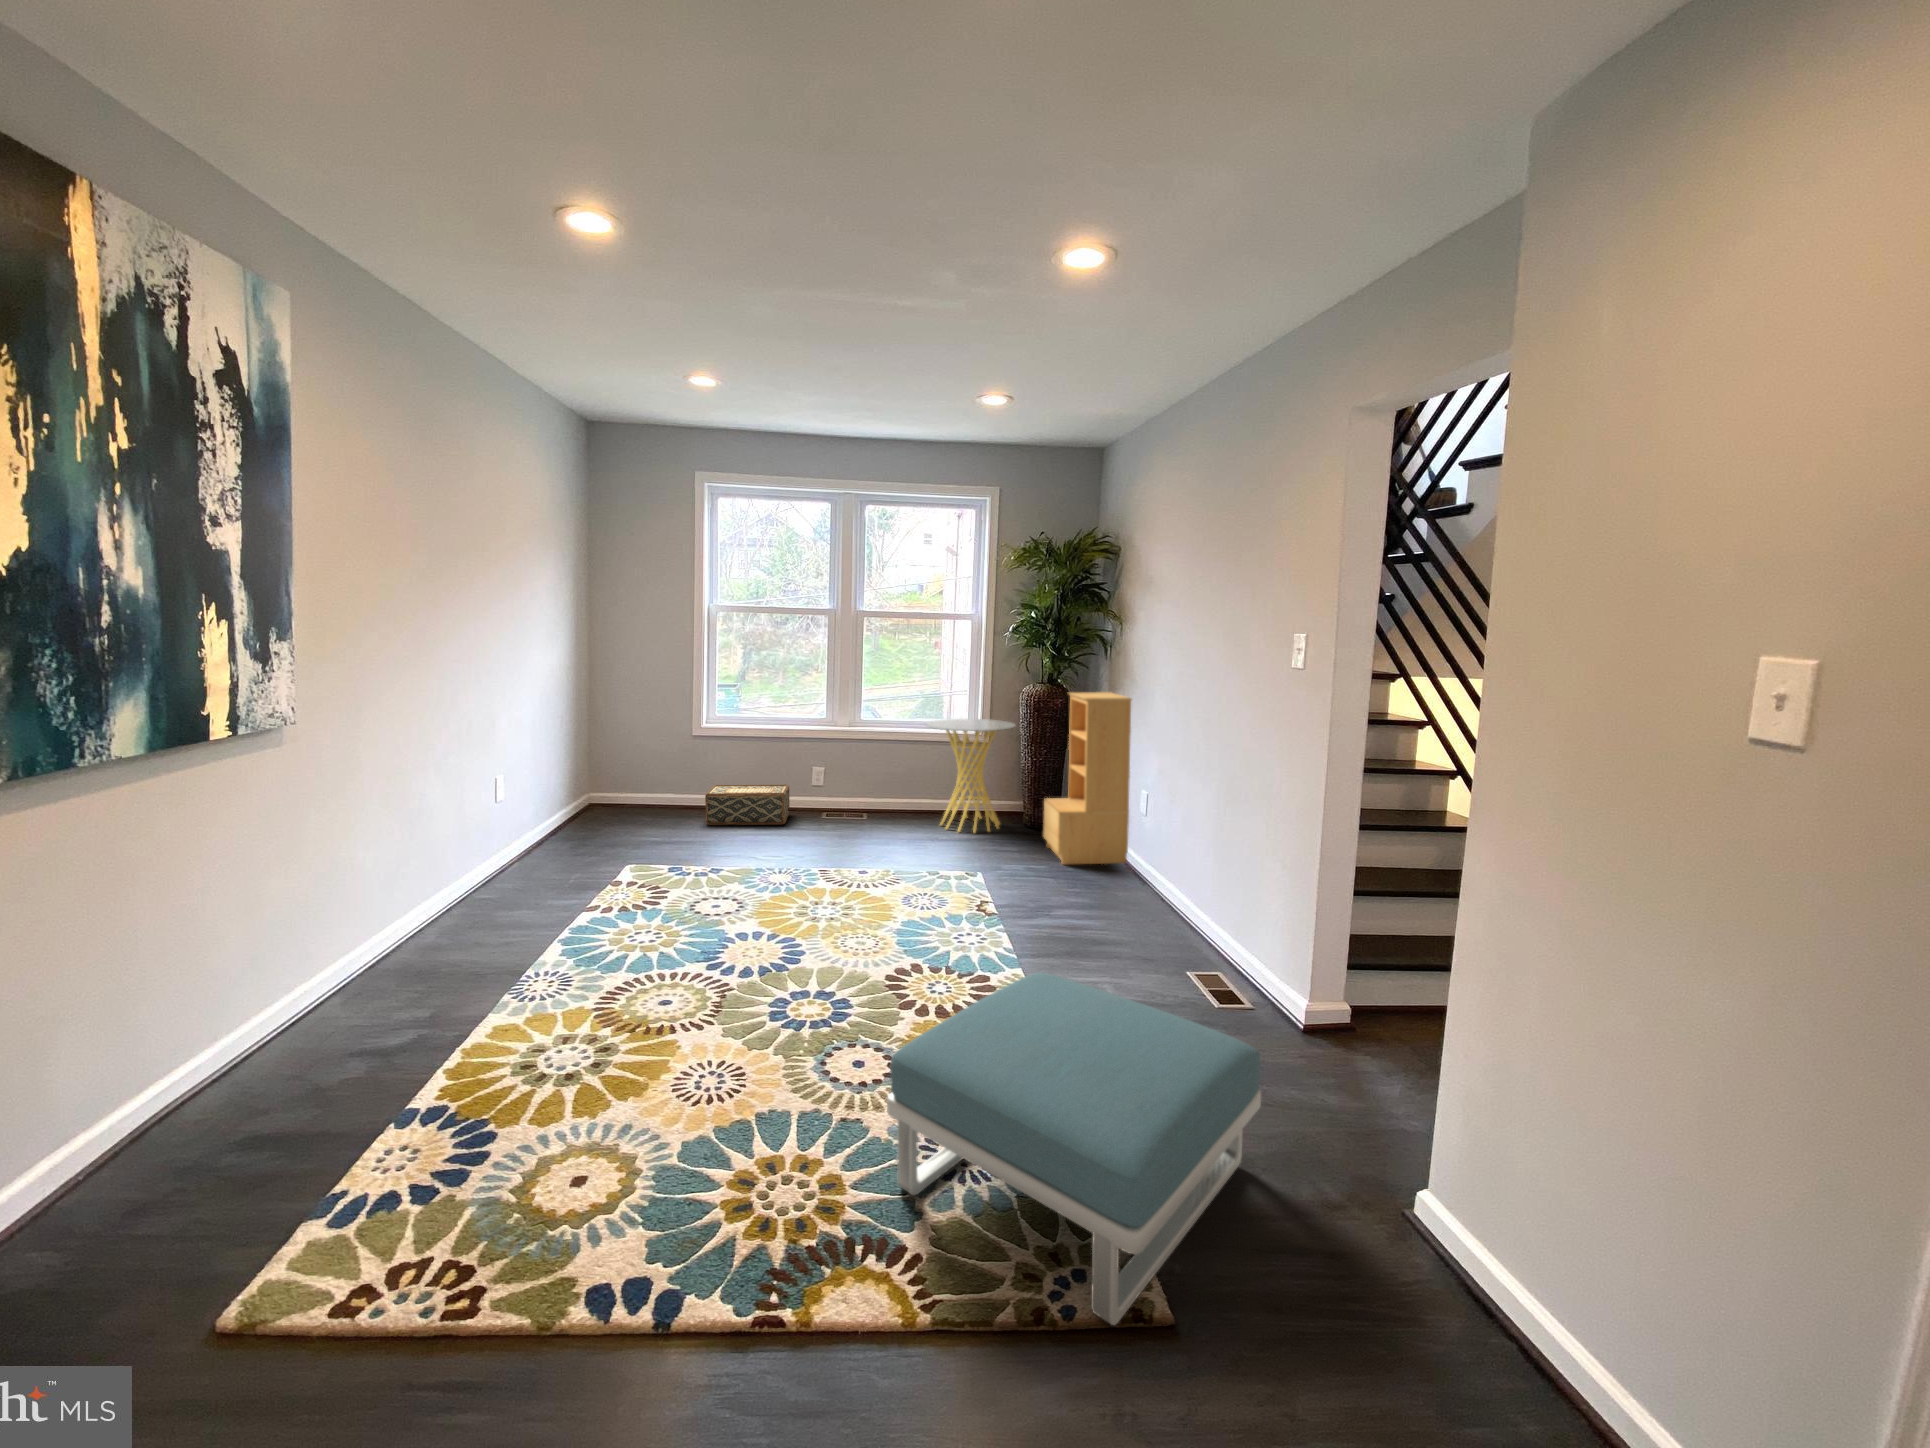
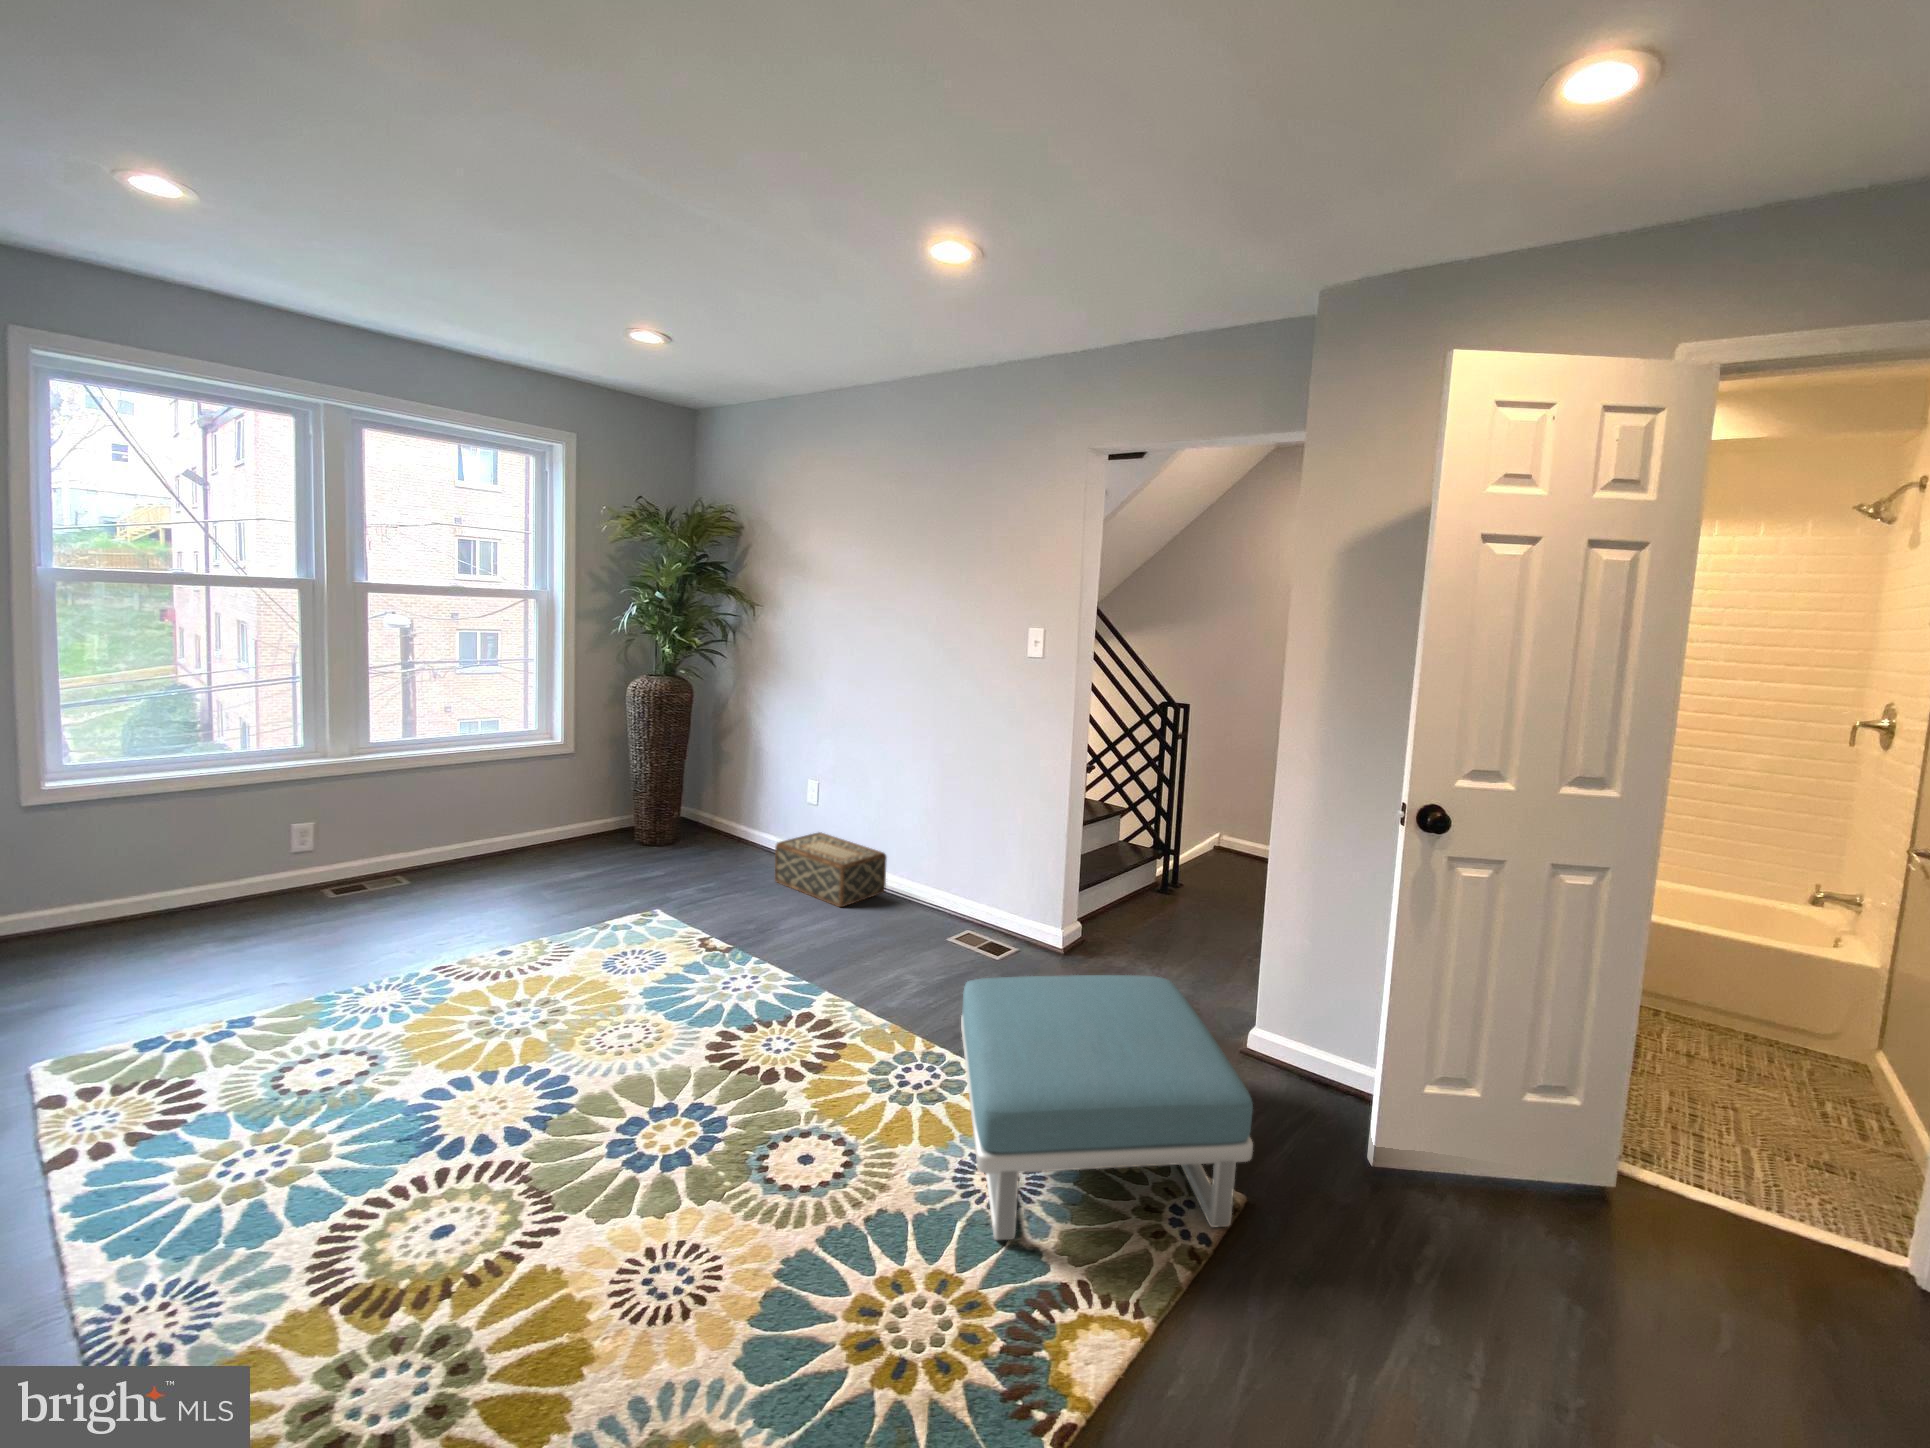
bookshelf: present [1043,692,1132,865] -> none [693,687,798,875]
side table: present [926,719,1016,833] -> none [511,723,637,866]
woven basket: present [705,785,790,825] -> present [775,832,887,907]

